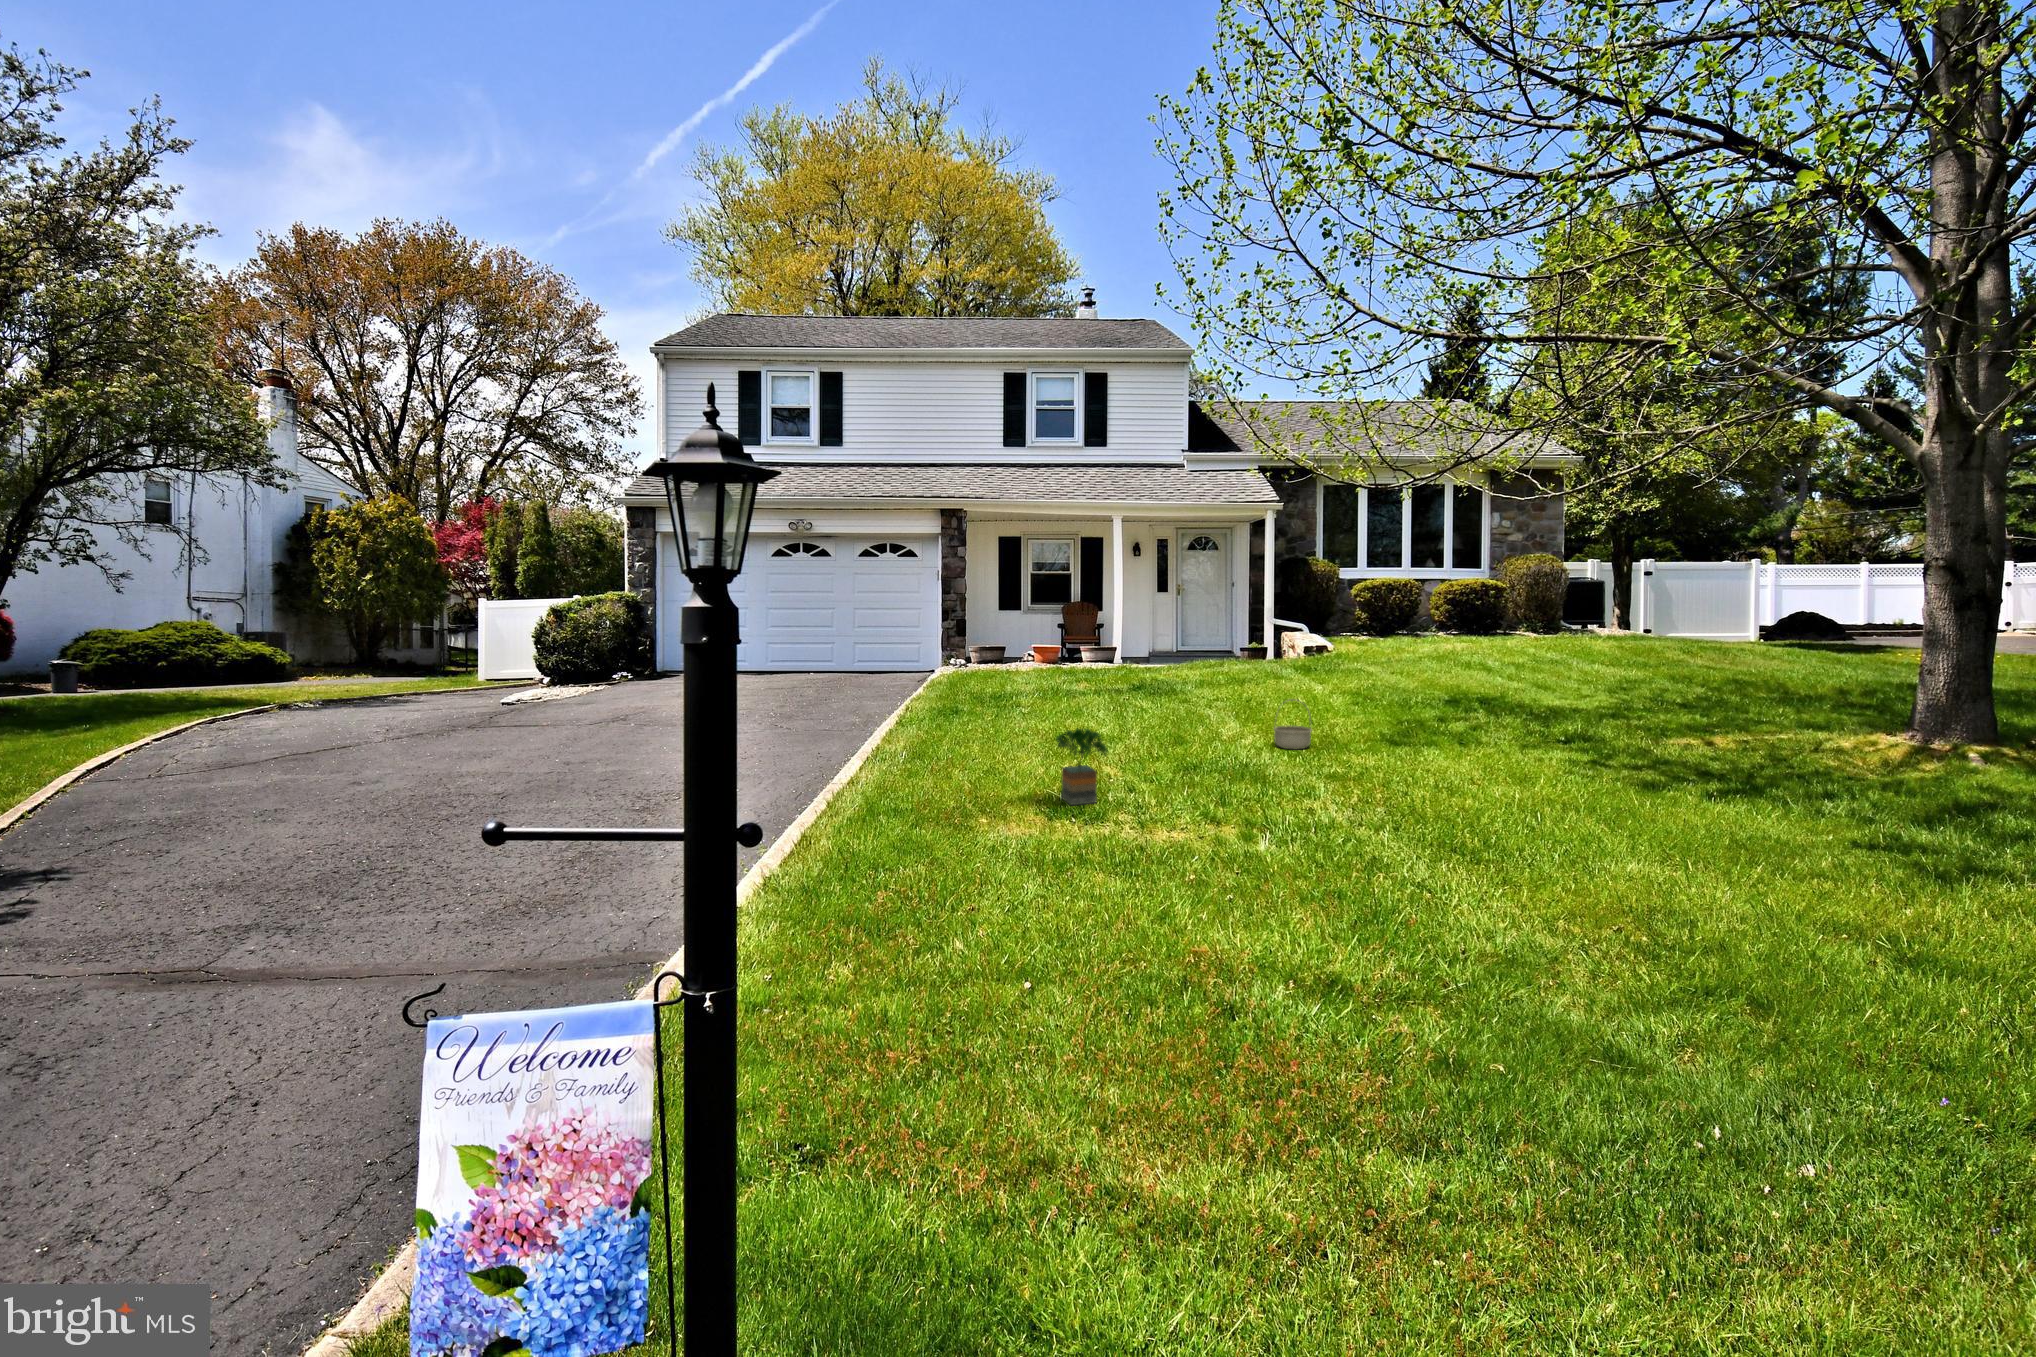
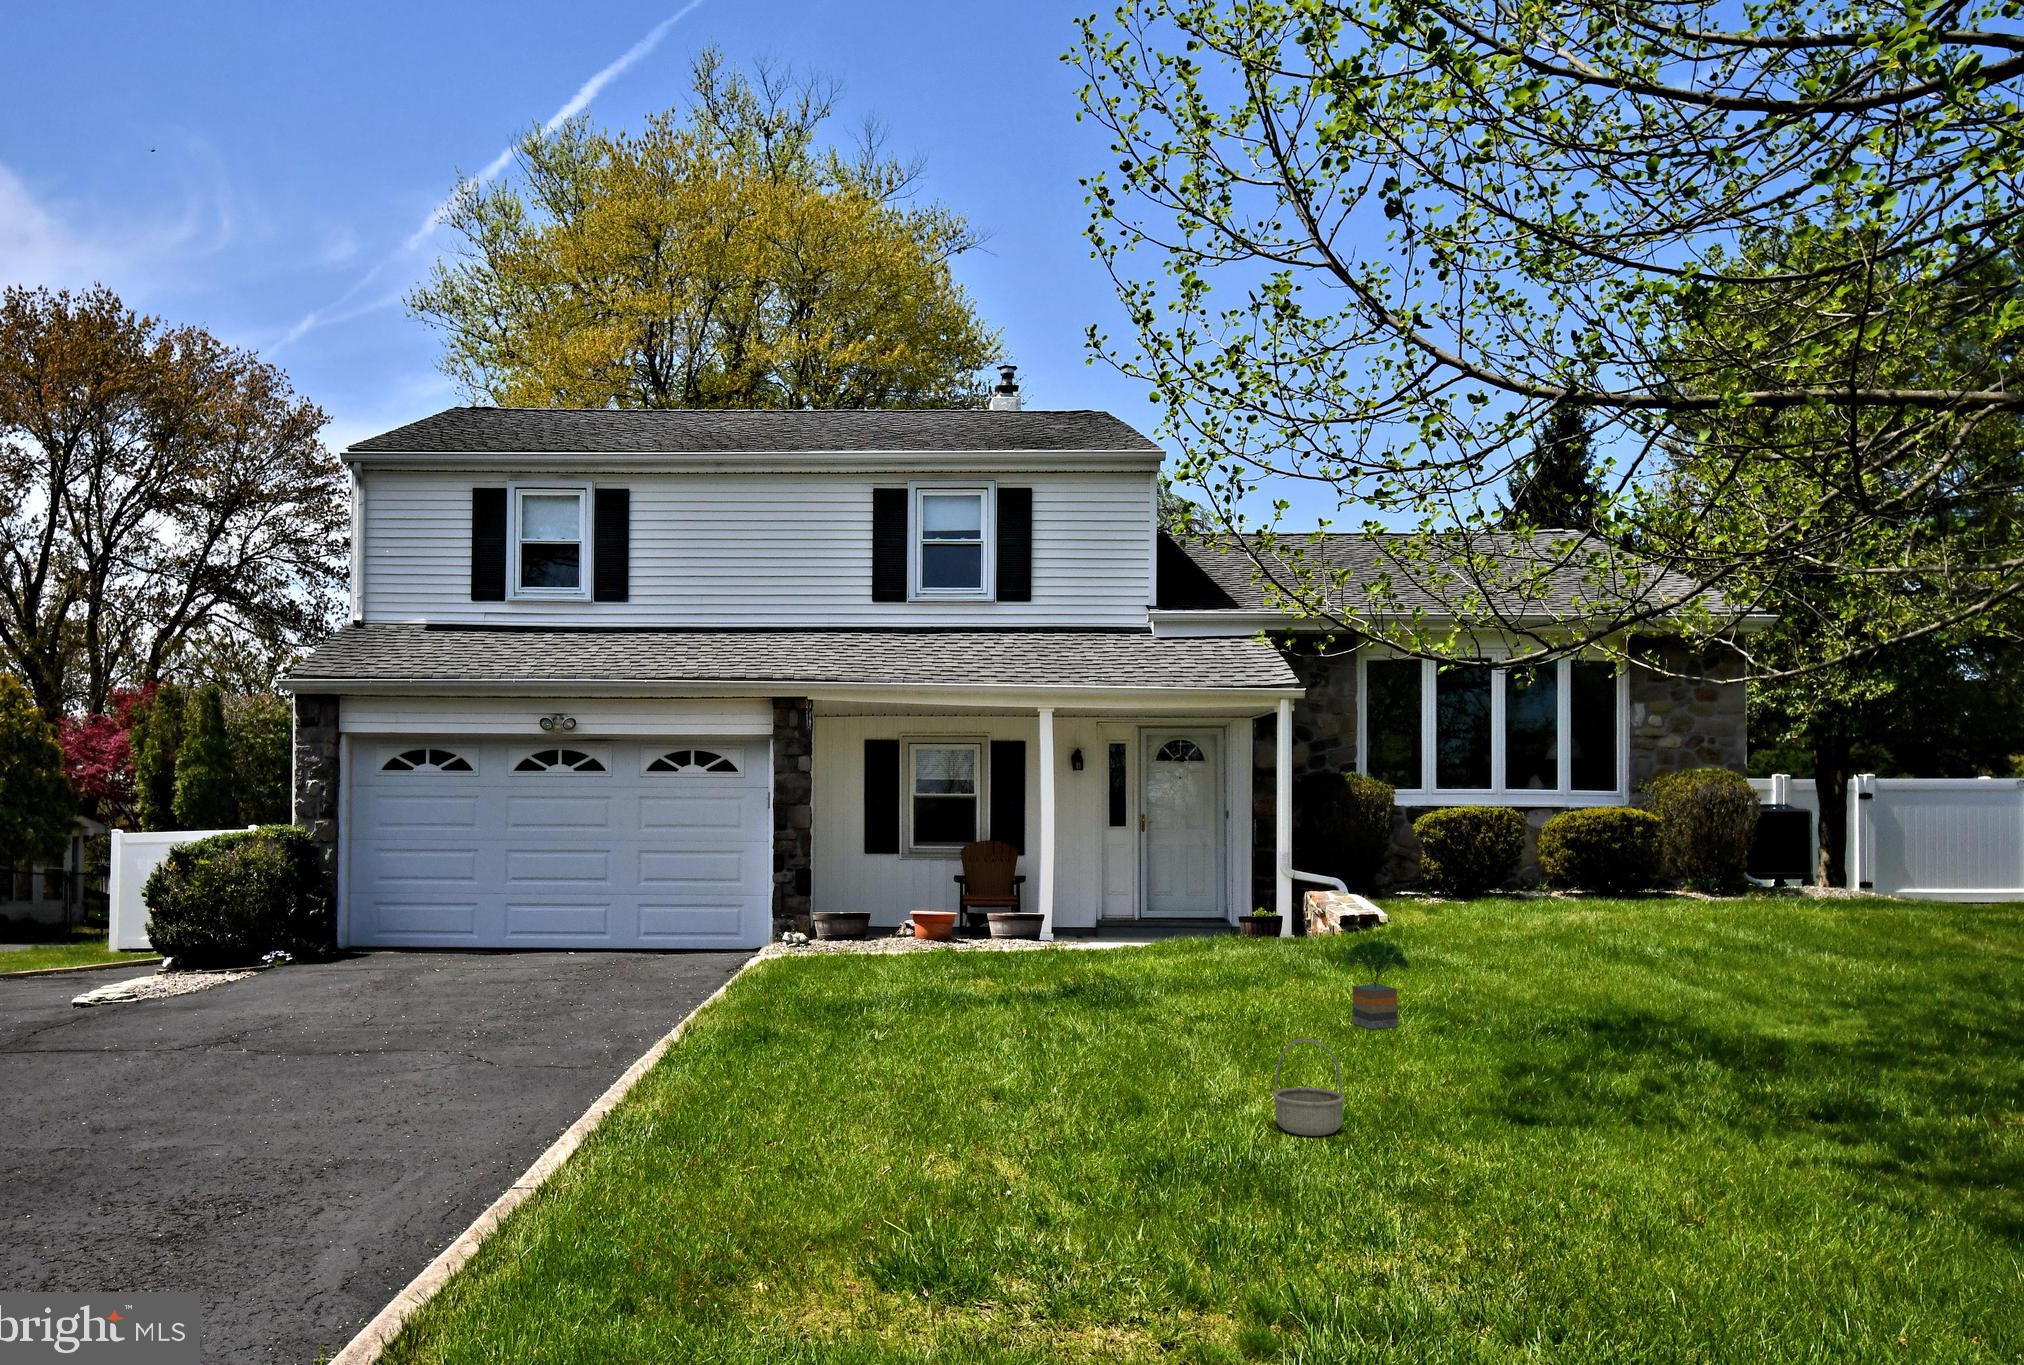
potted tree: present [1056,729,1108,805] -> present [1345,941,1410,1029]

